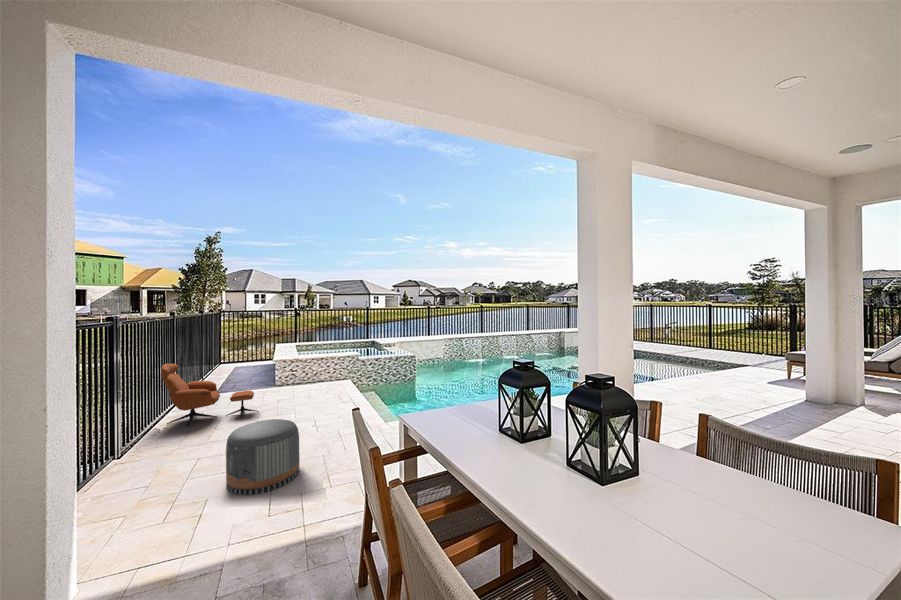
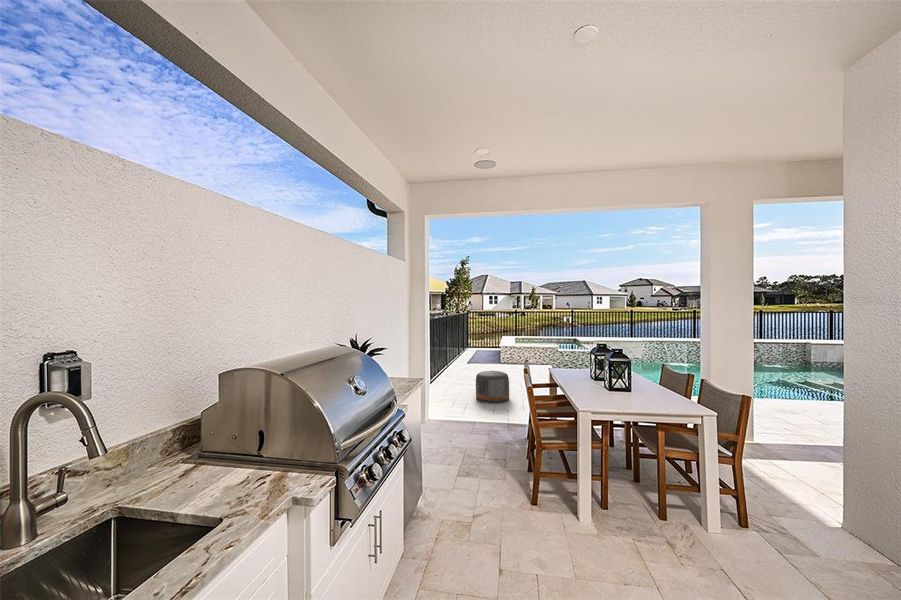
lounge chair: present [161,363,259,427] -> none [444,341,491,376]

